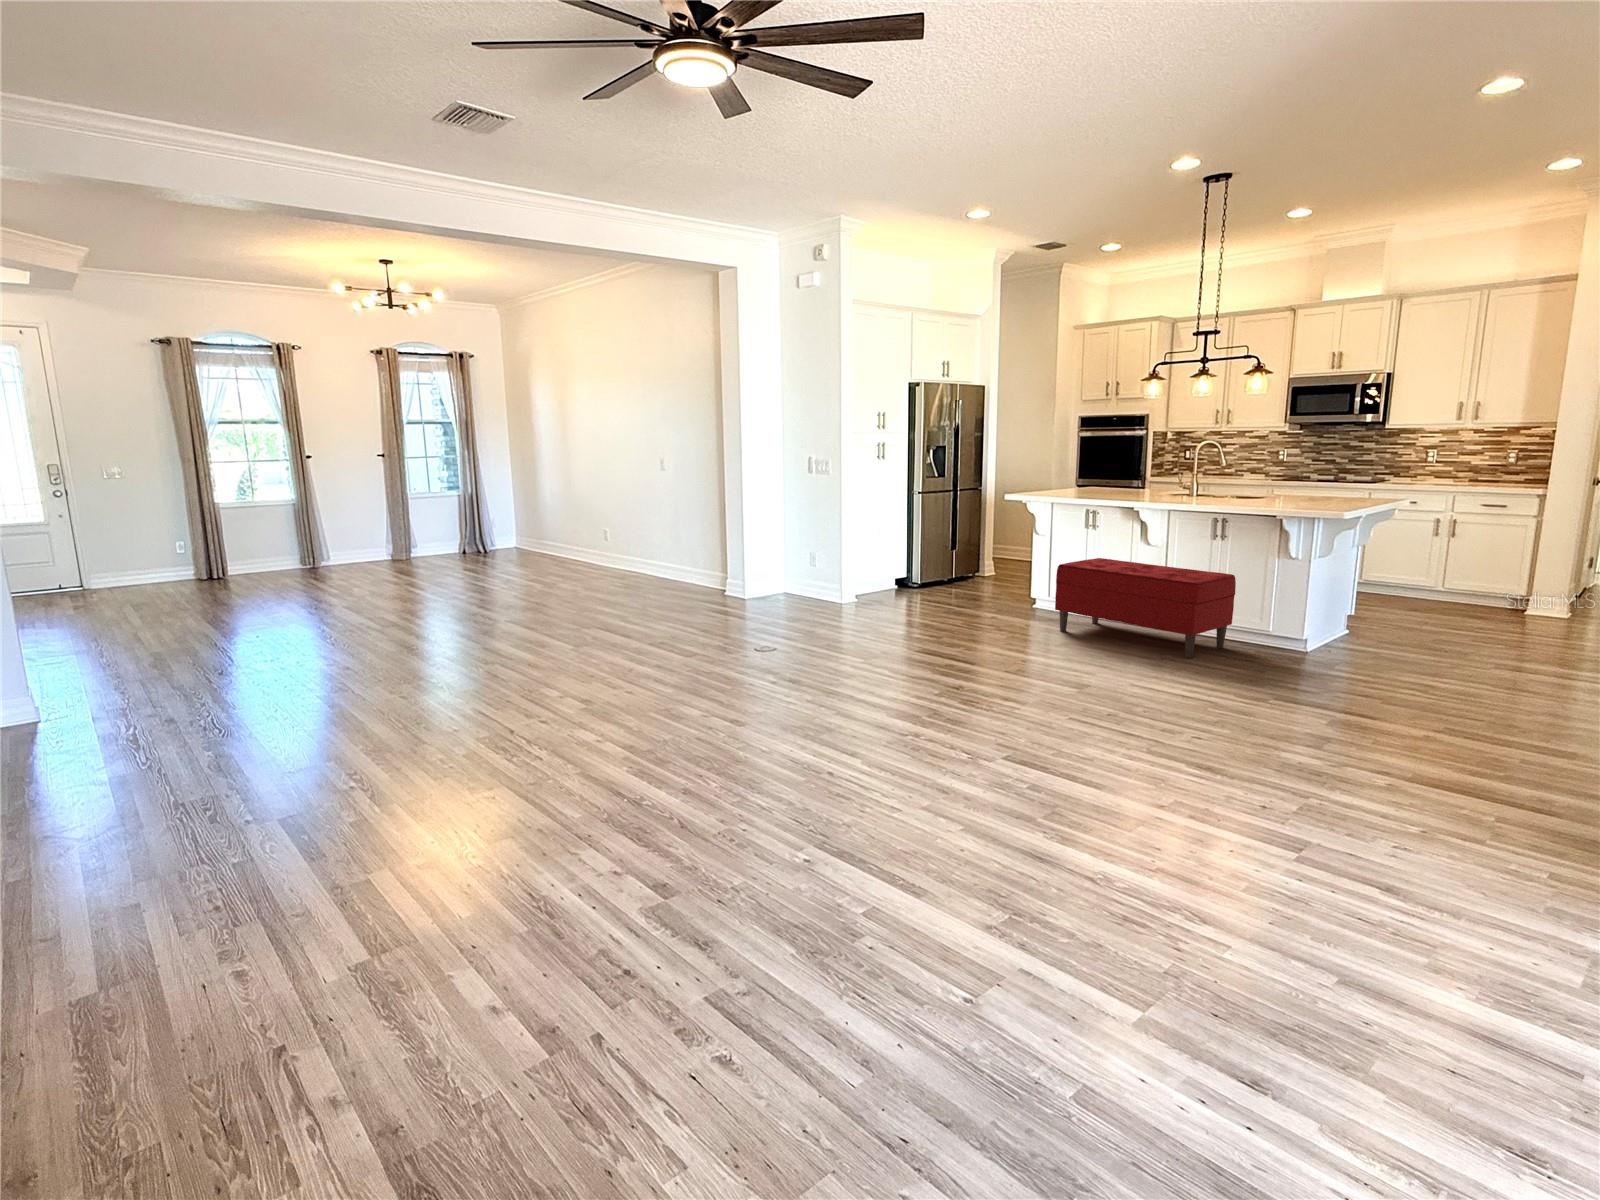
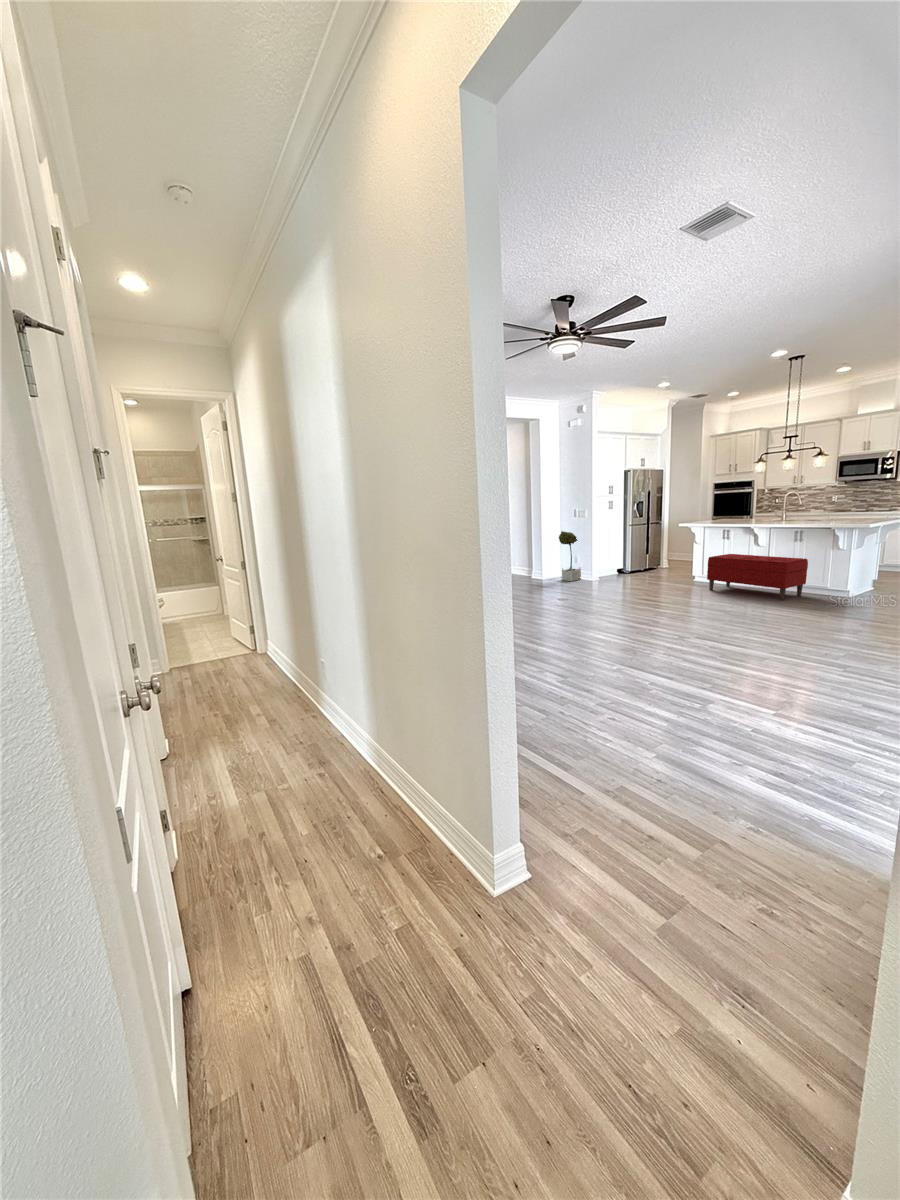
potted tree: none [777,499,823,604] -> present [559,531,581,581]

